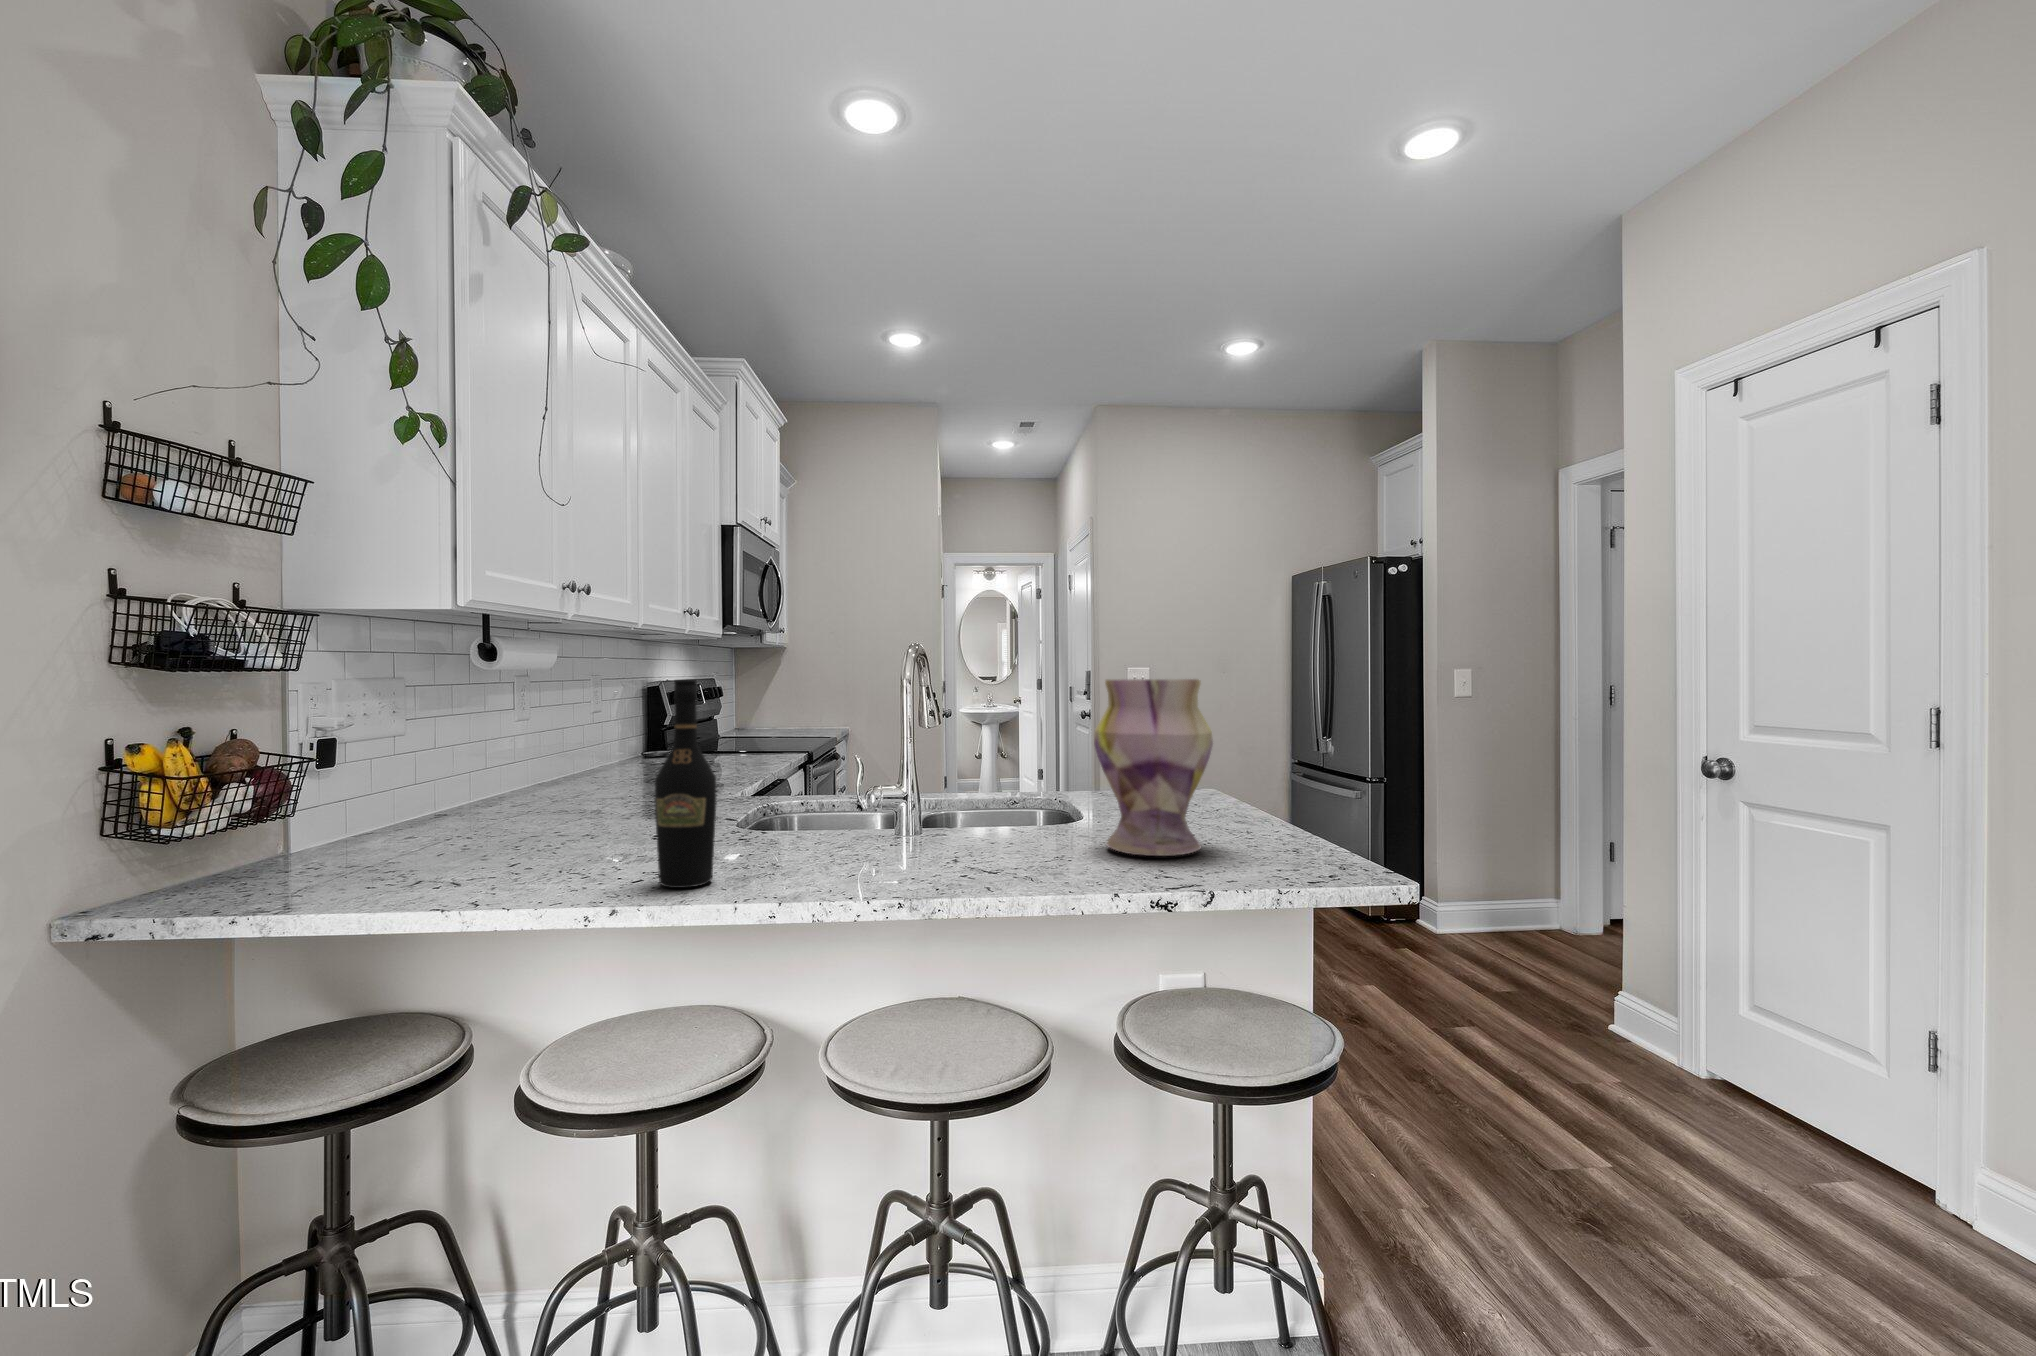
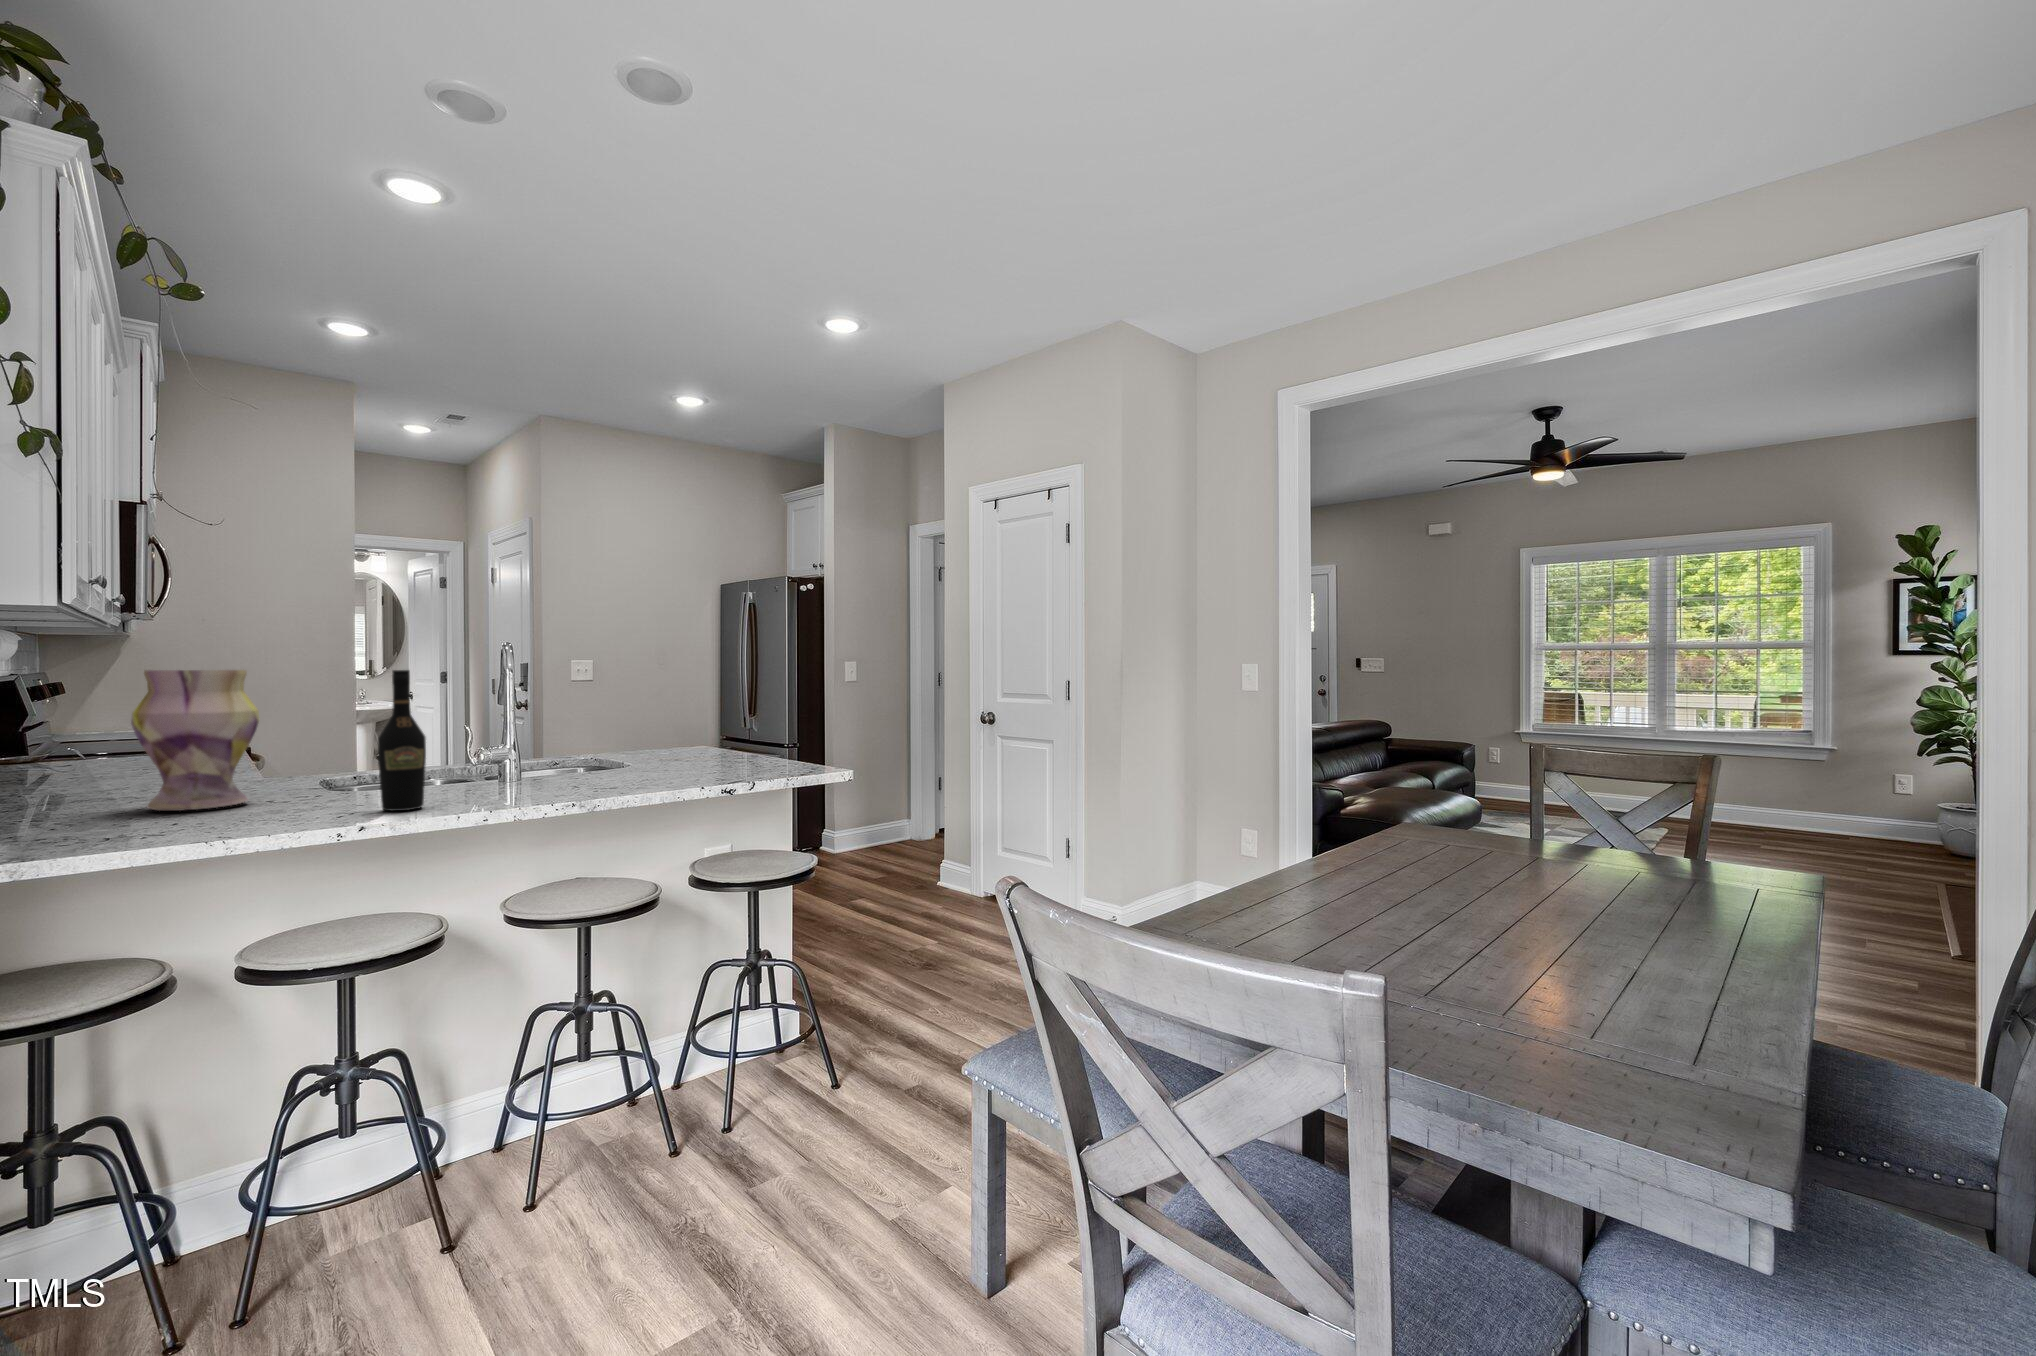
vase: present [1094,679,1213,856] -> present [131,670,259,811]

